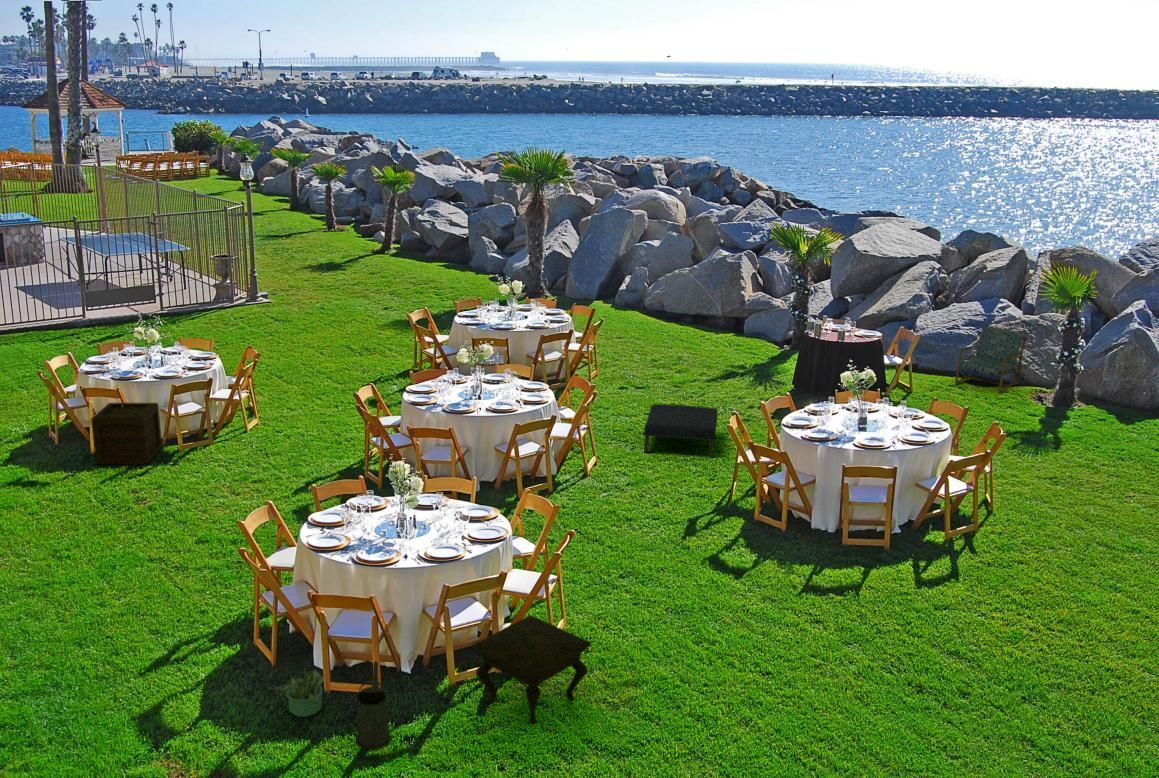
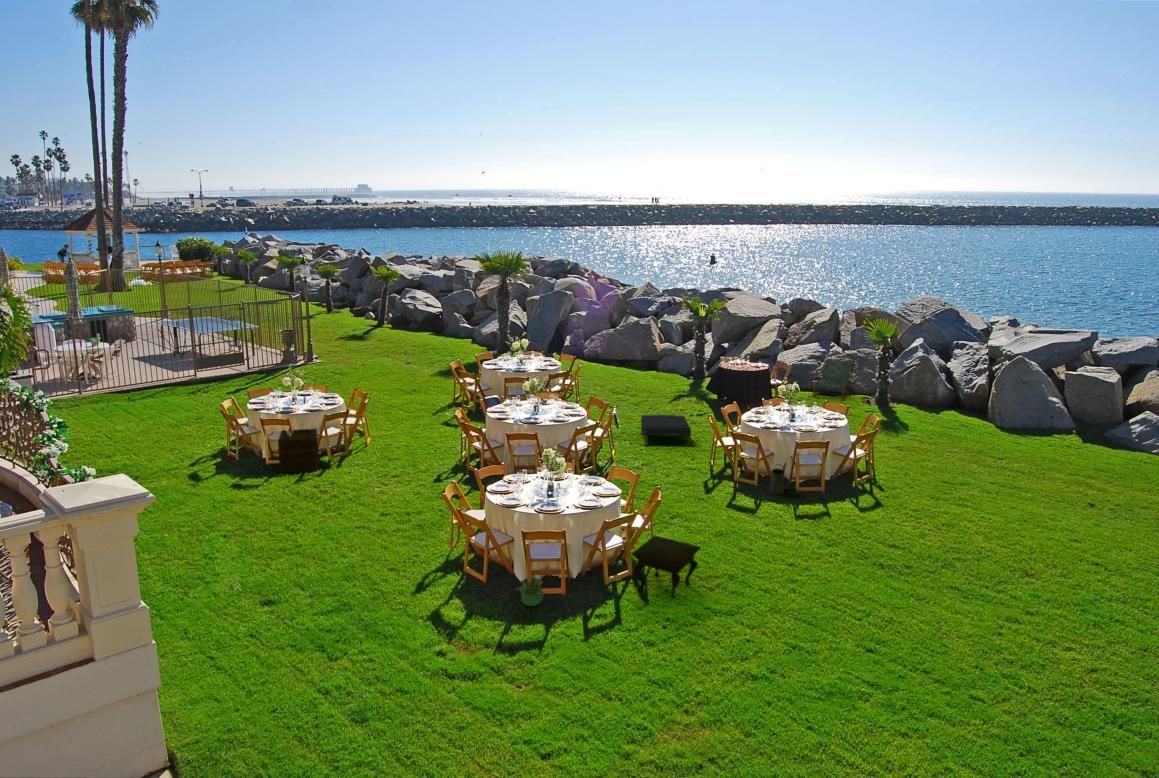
watering can: present [356,661,391,750] -> present [769,463,786,495]

